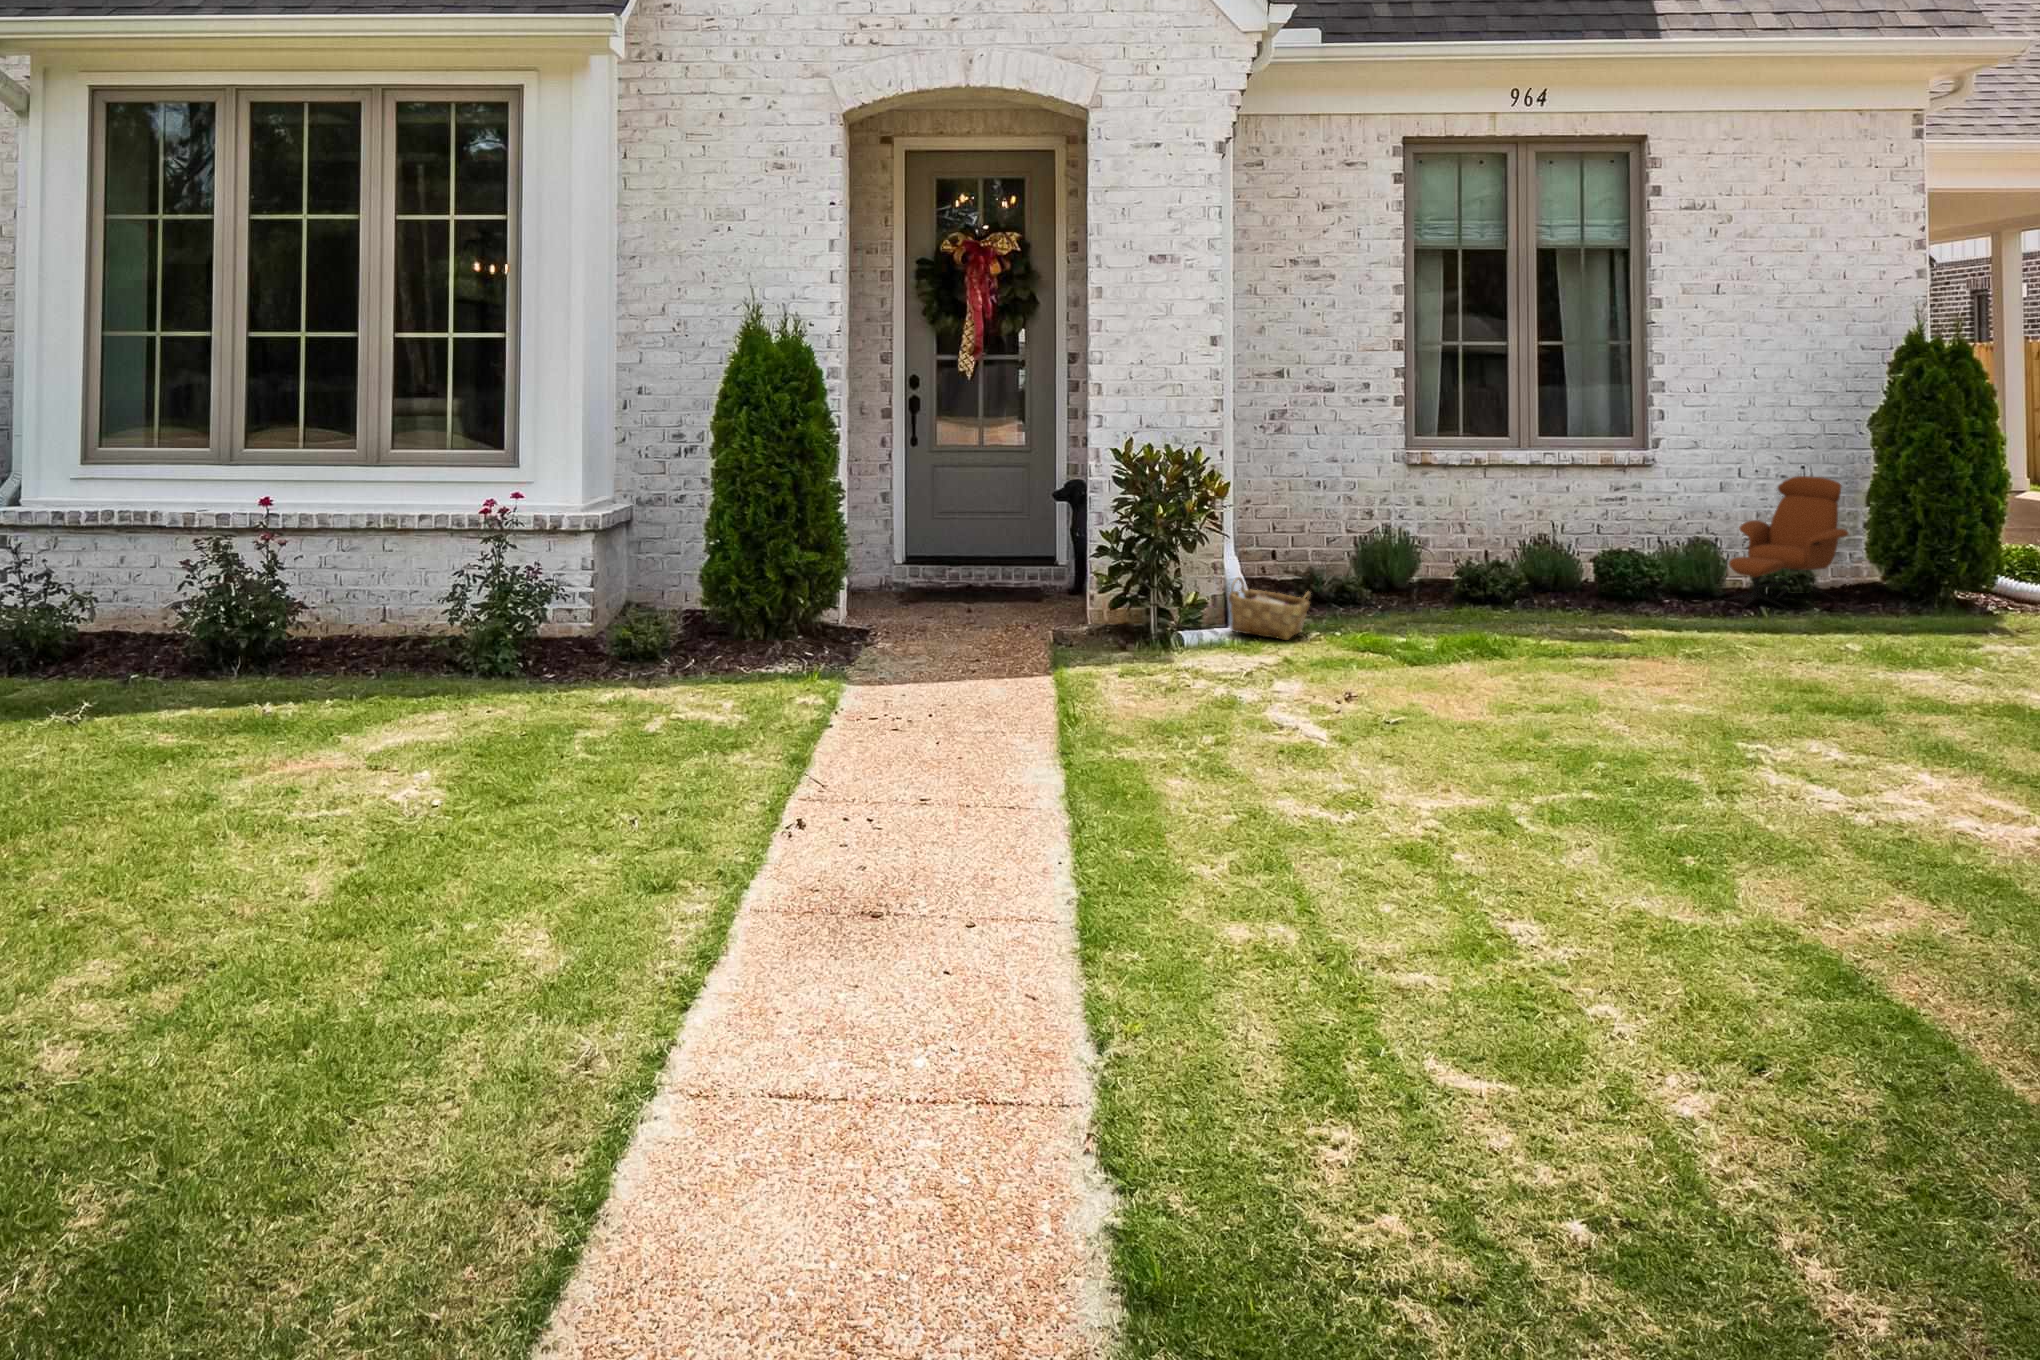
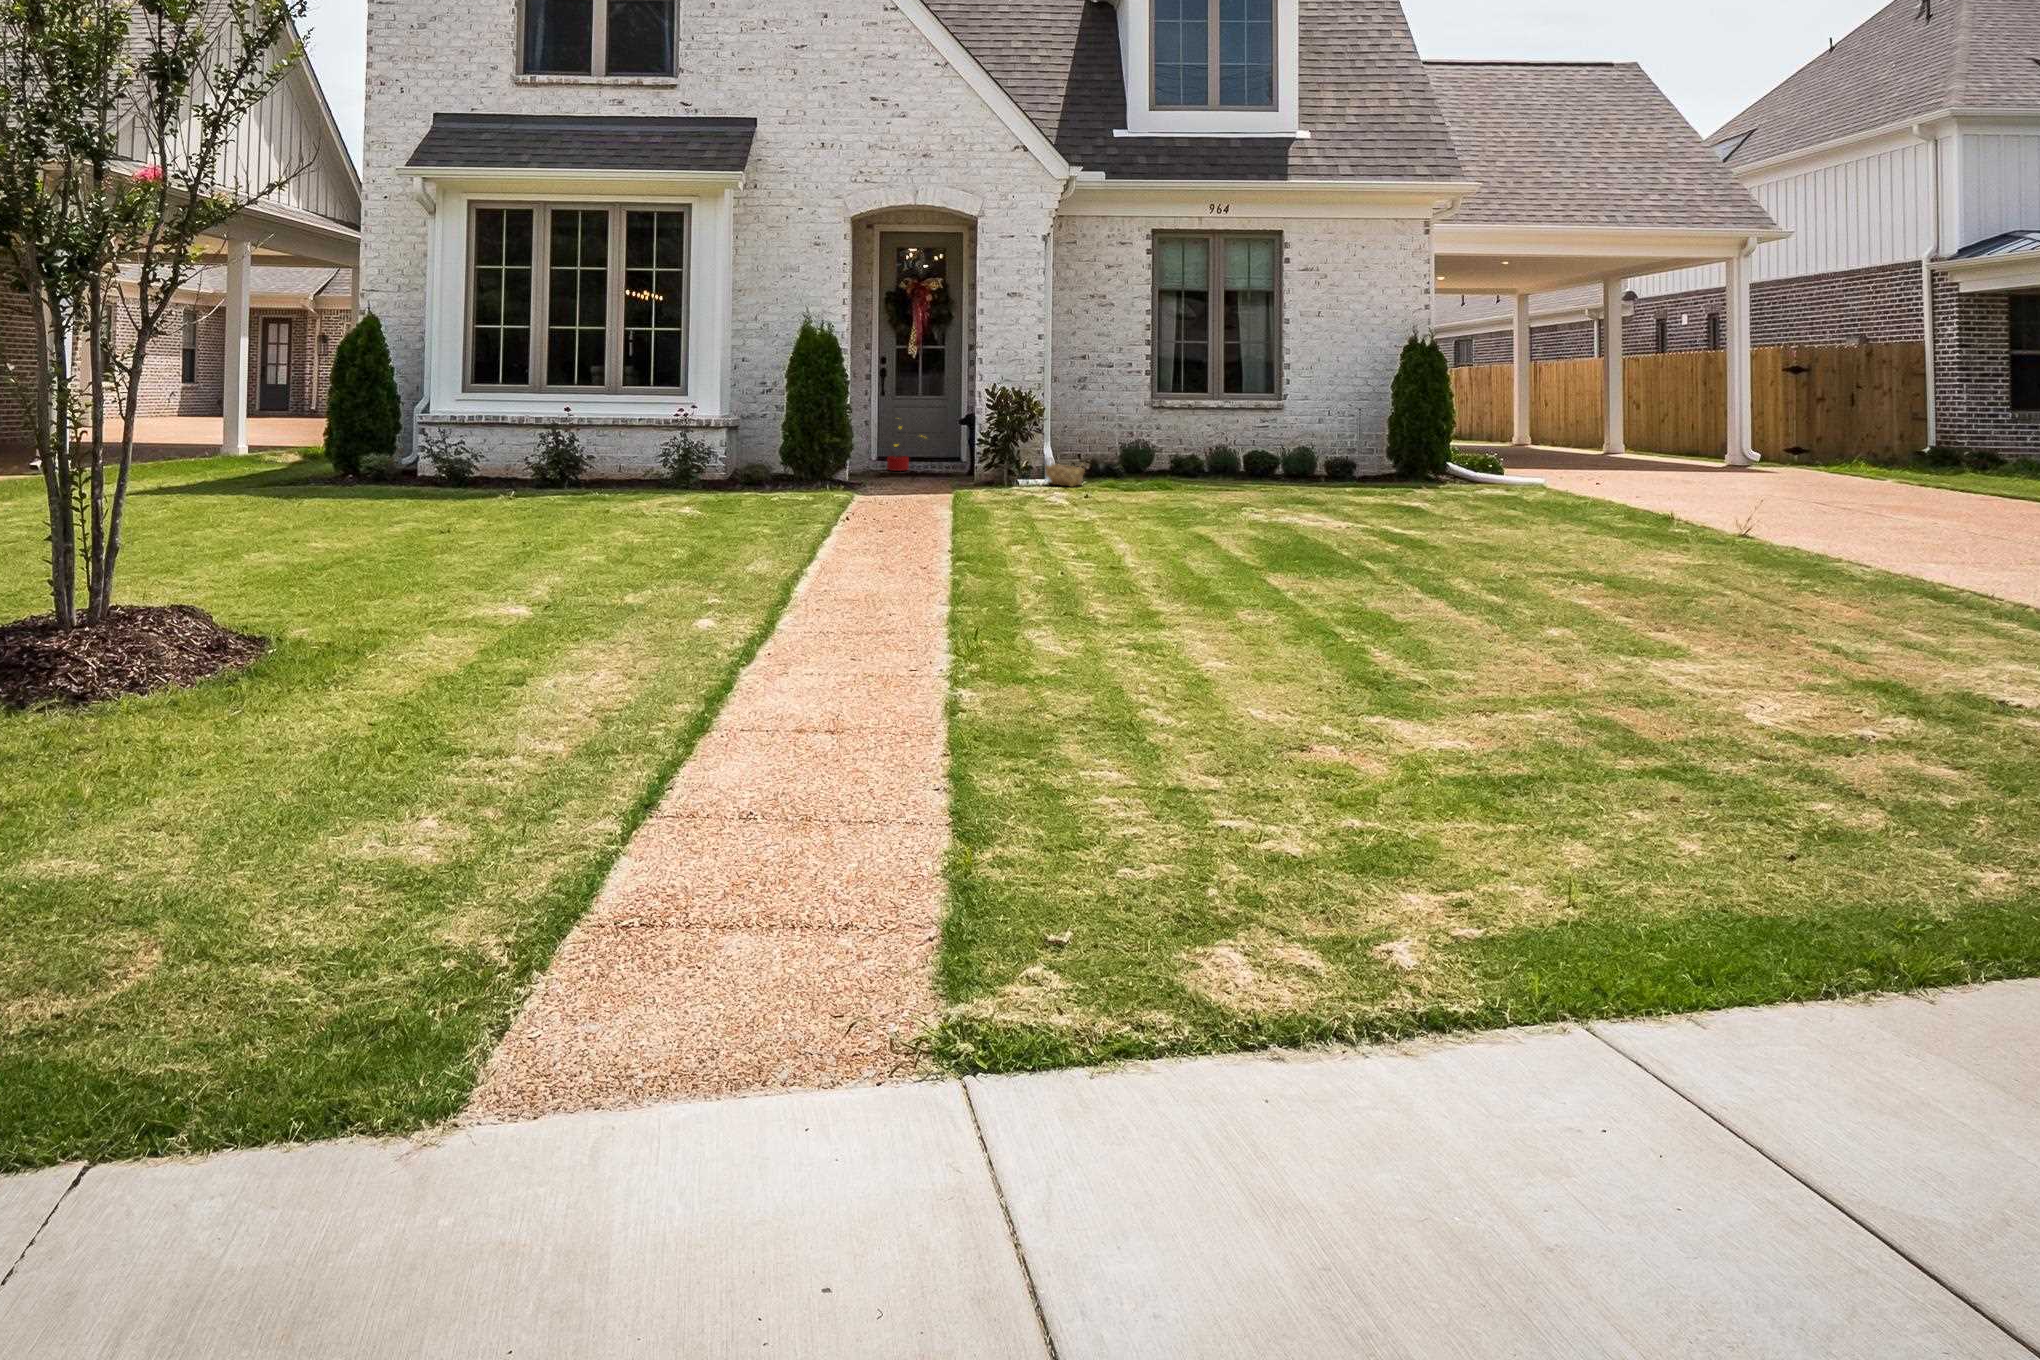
lounge chair: present [1729,476,1849,608] -> none [1315,415,1381,482]
decorative plant: none [882,483,994,586] -> present [884,427,909,471]

